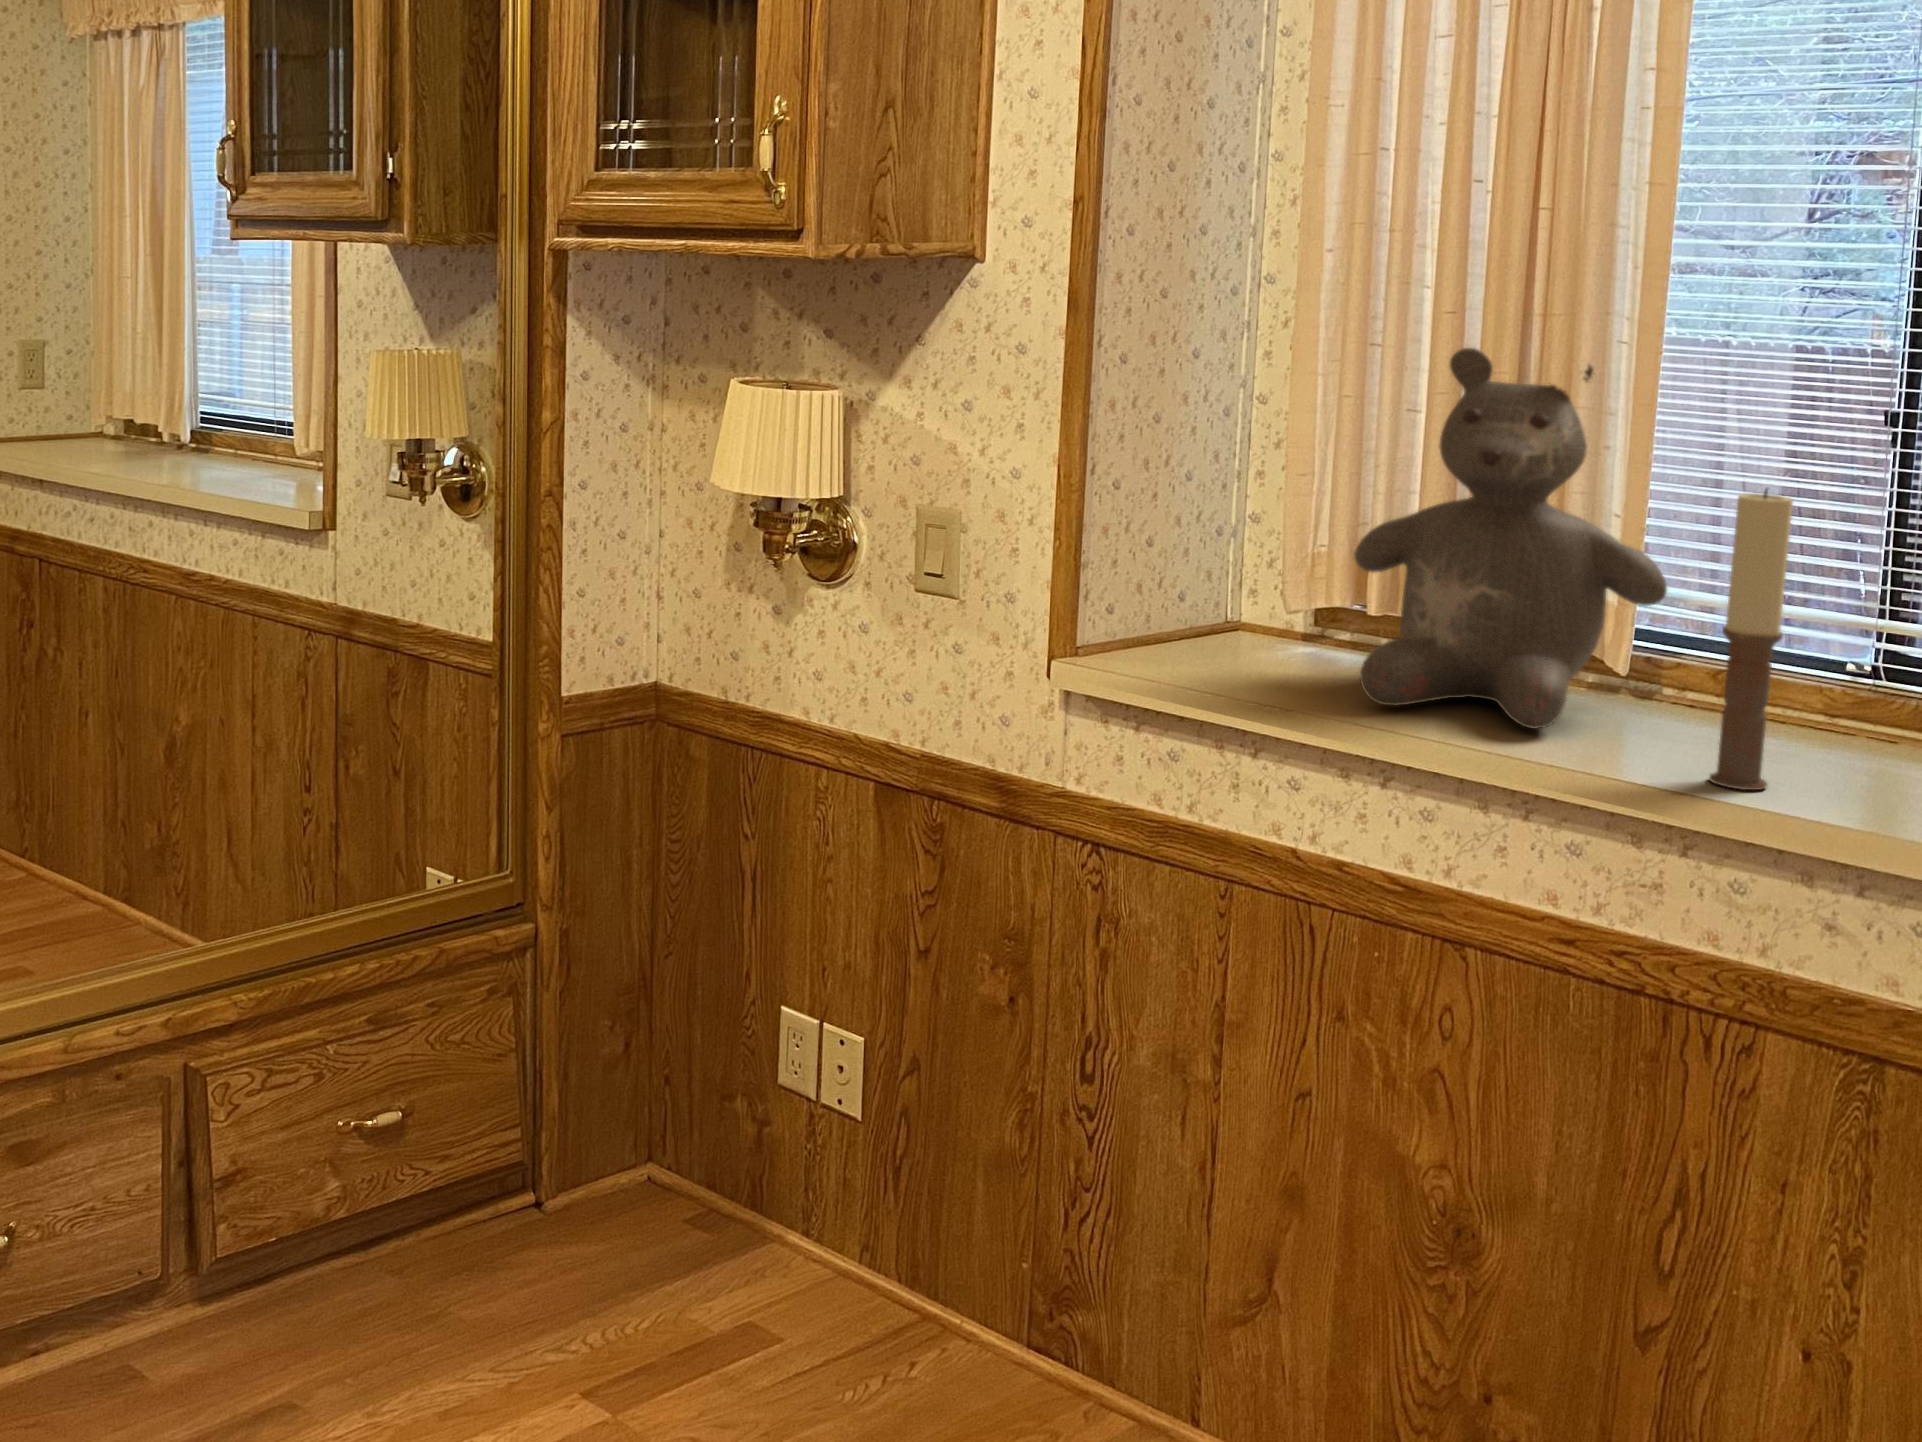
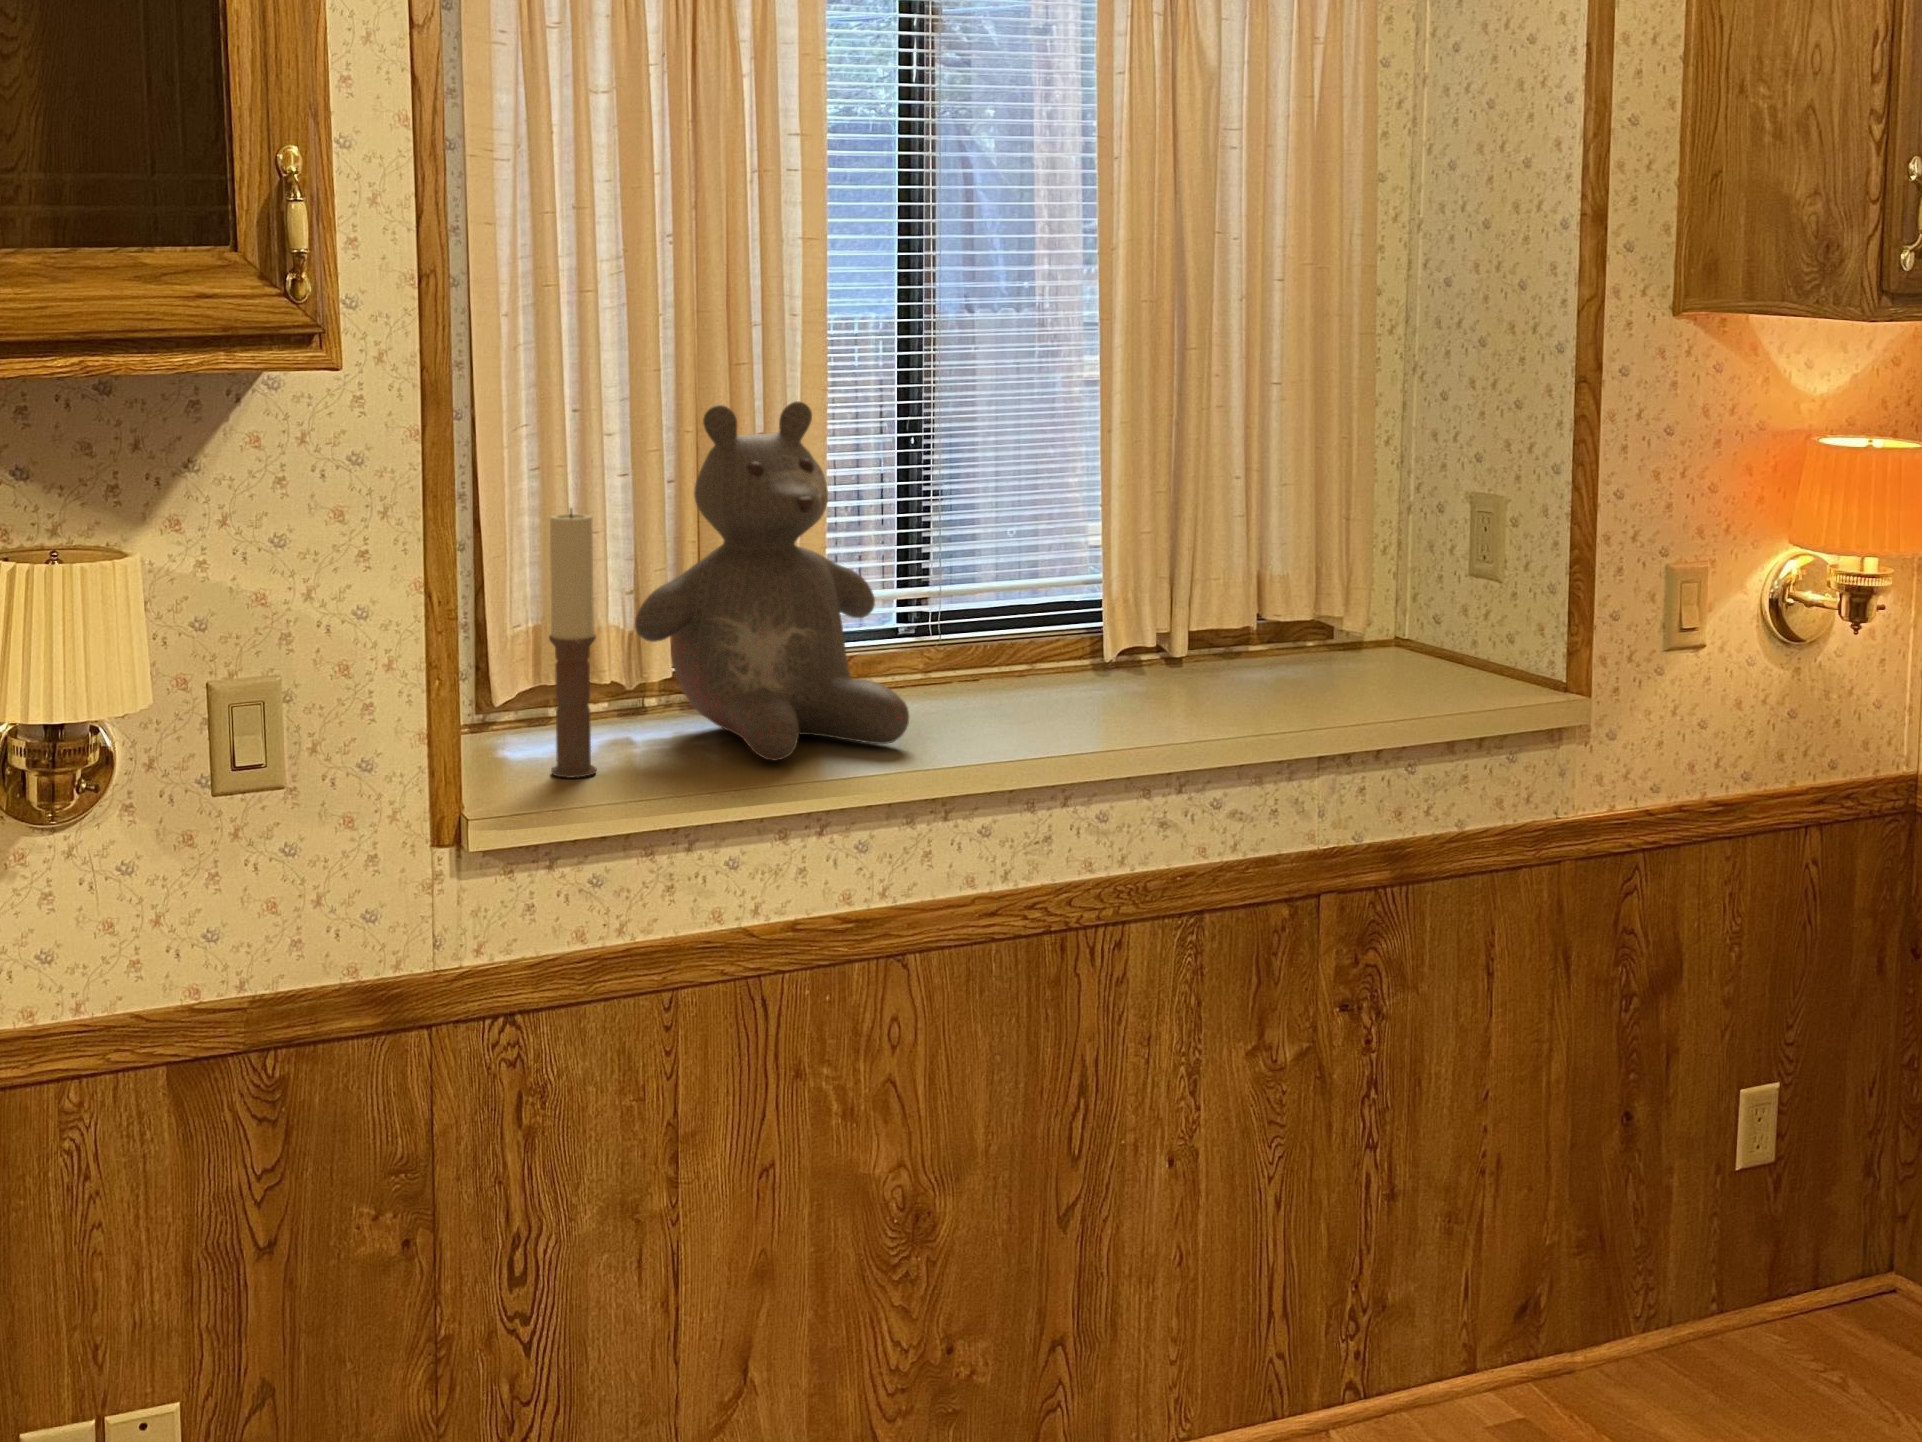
candle: present [1709,489,1793,790] -> present [549,509,596,778]

